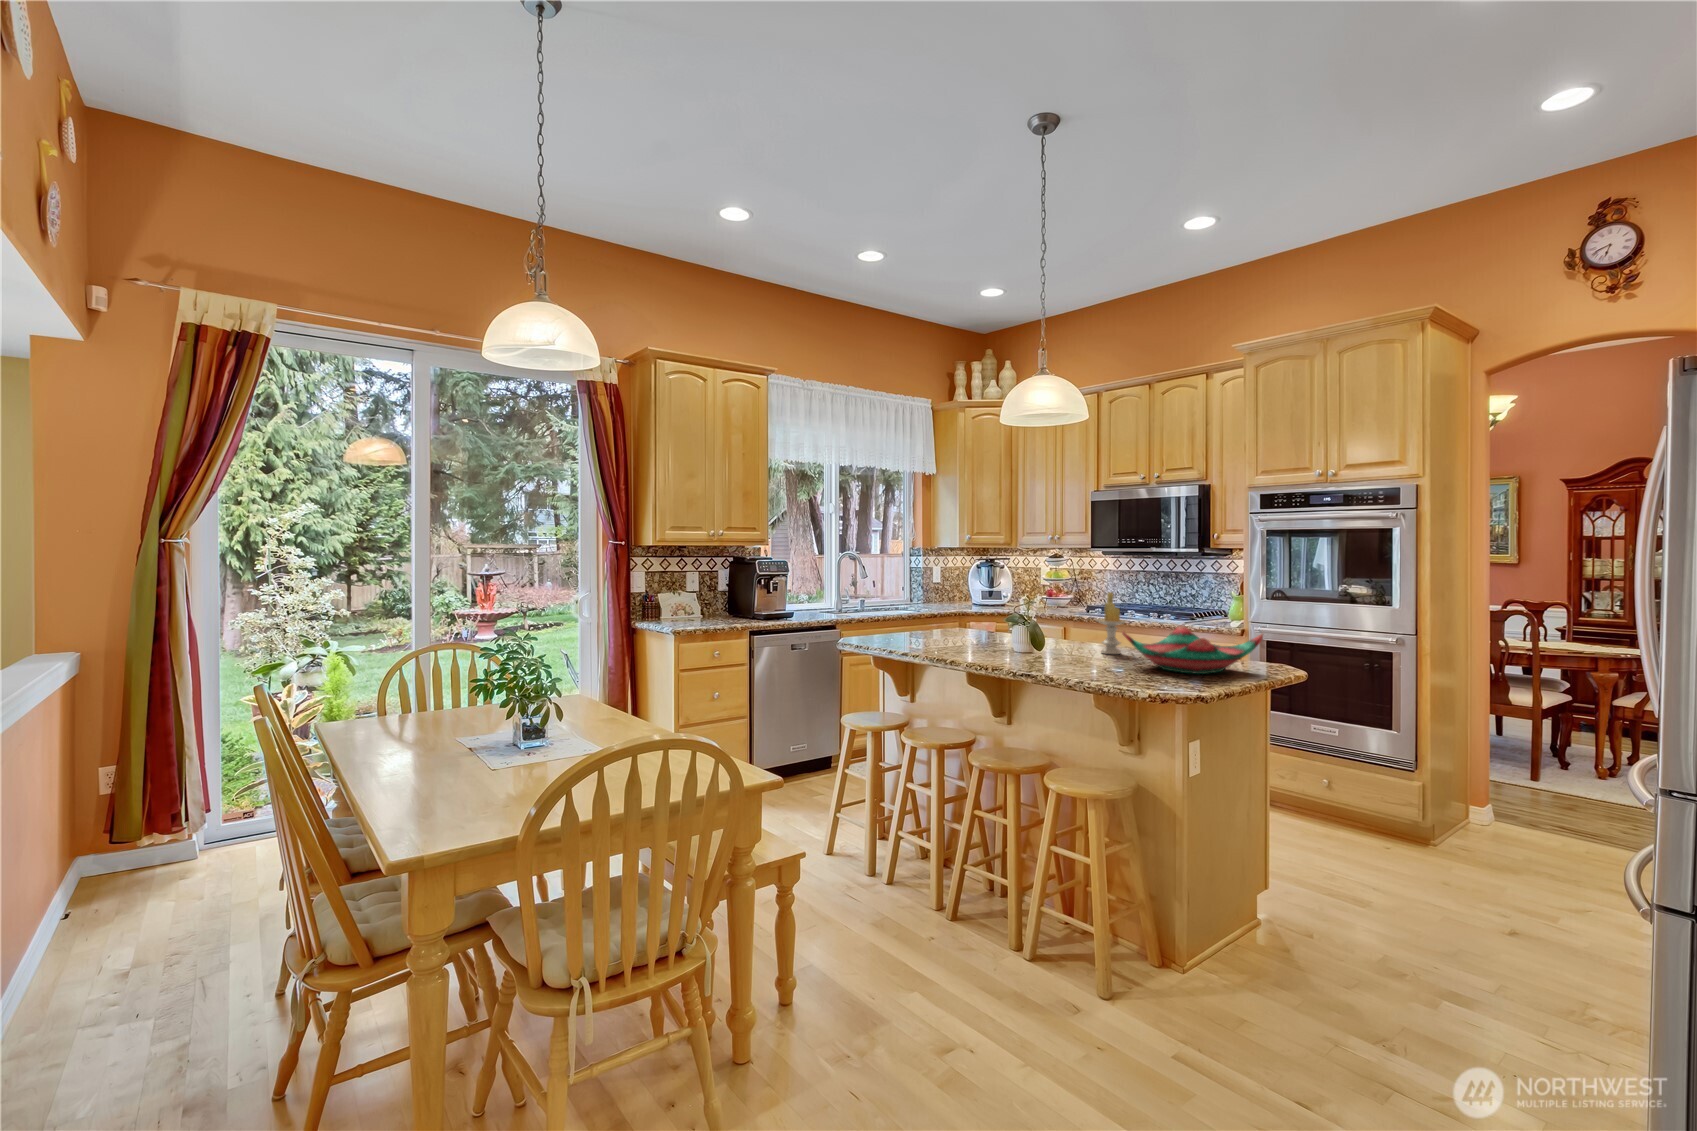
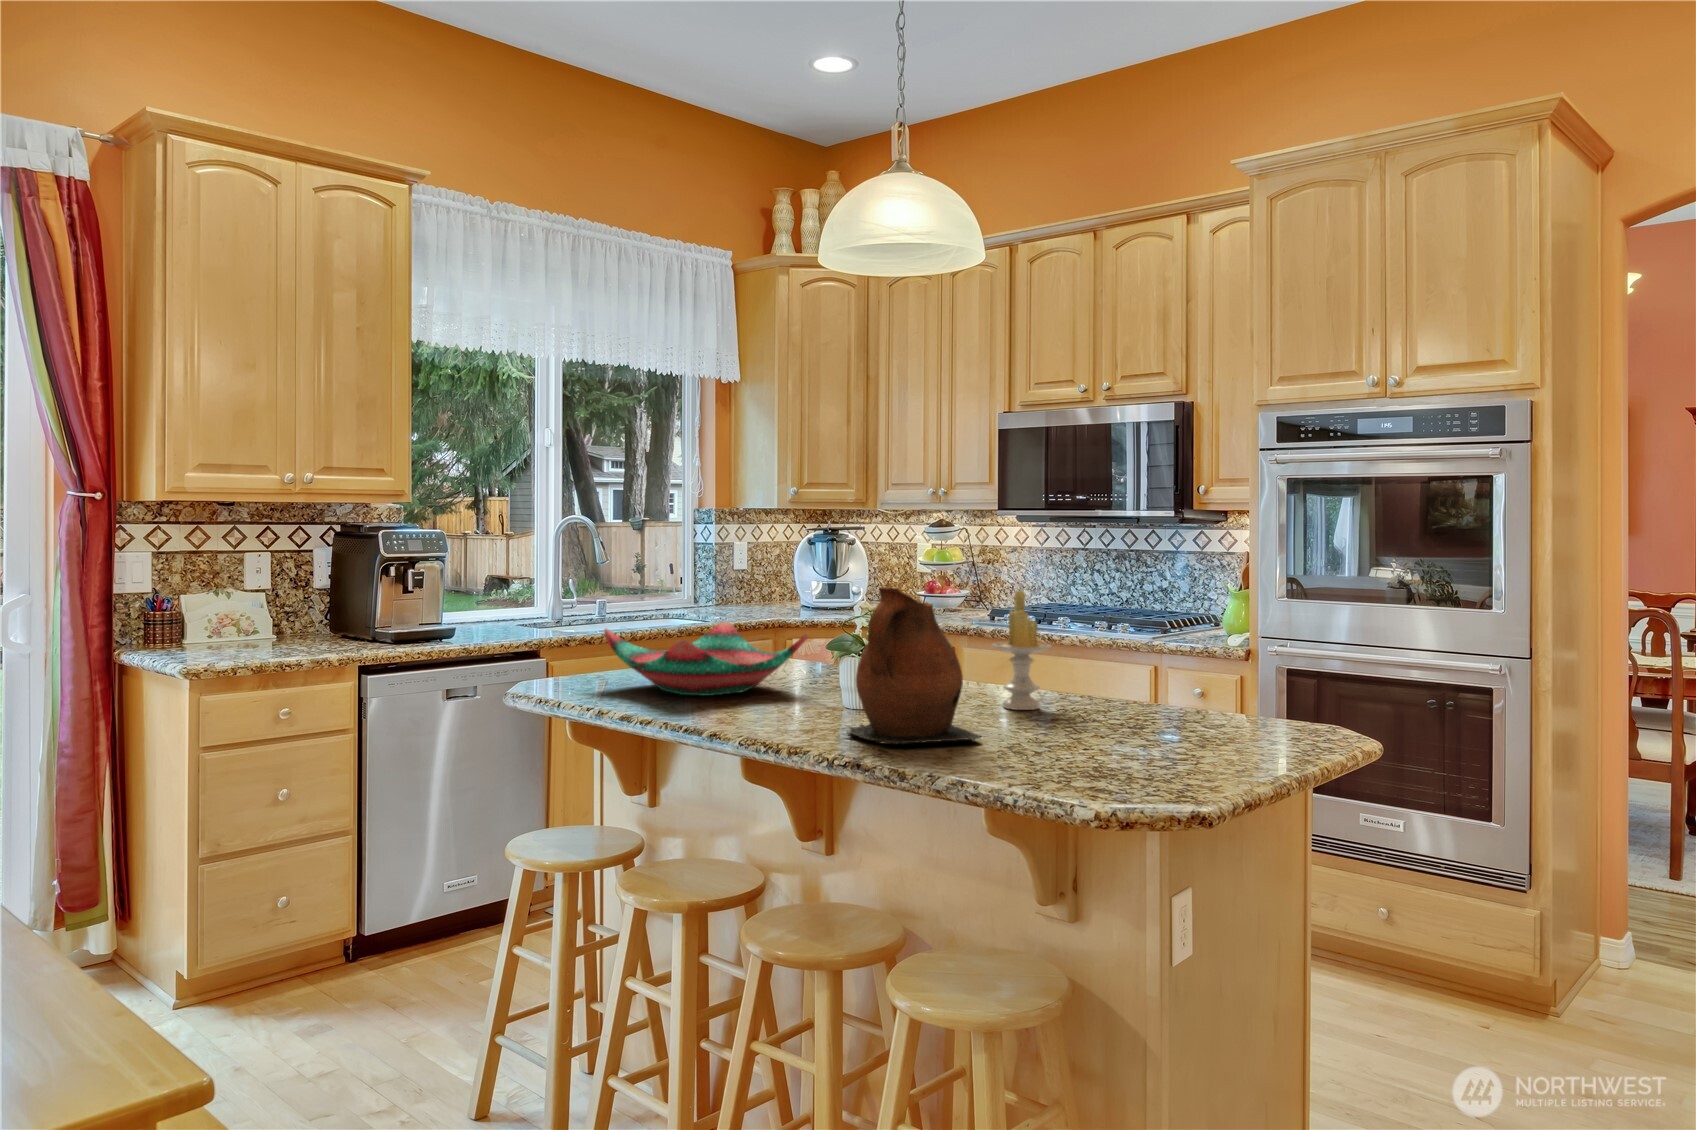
ceramic pitcher: none [1020,589,1093,667] -> present [843,587,980,744]
decorative bowl: present [1122,626,1263,674] -> present [604,621,808,696]

